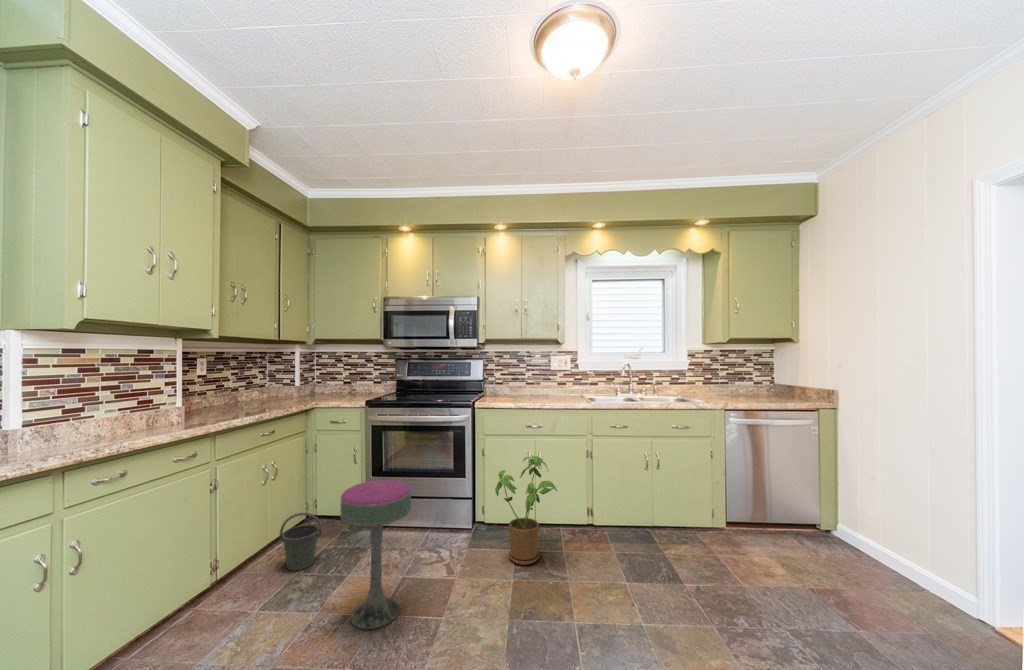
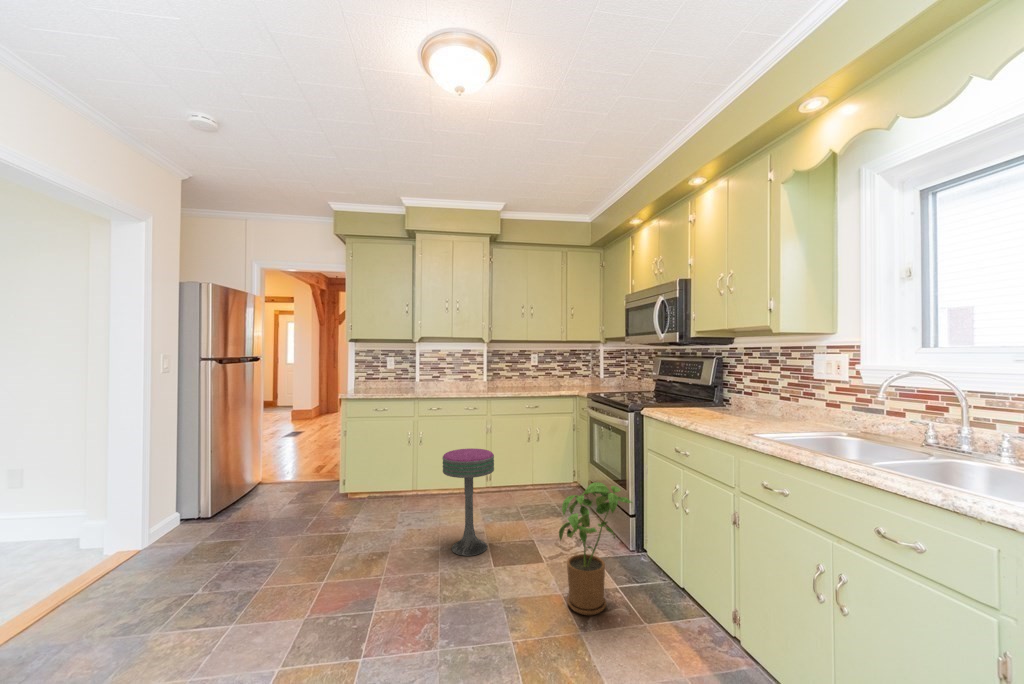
bucket: present [280,513,322,571] -> none [508,470,533,513]

